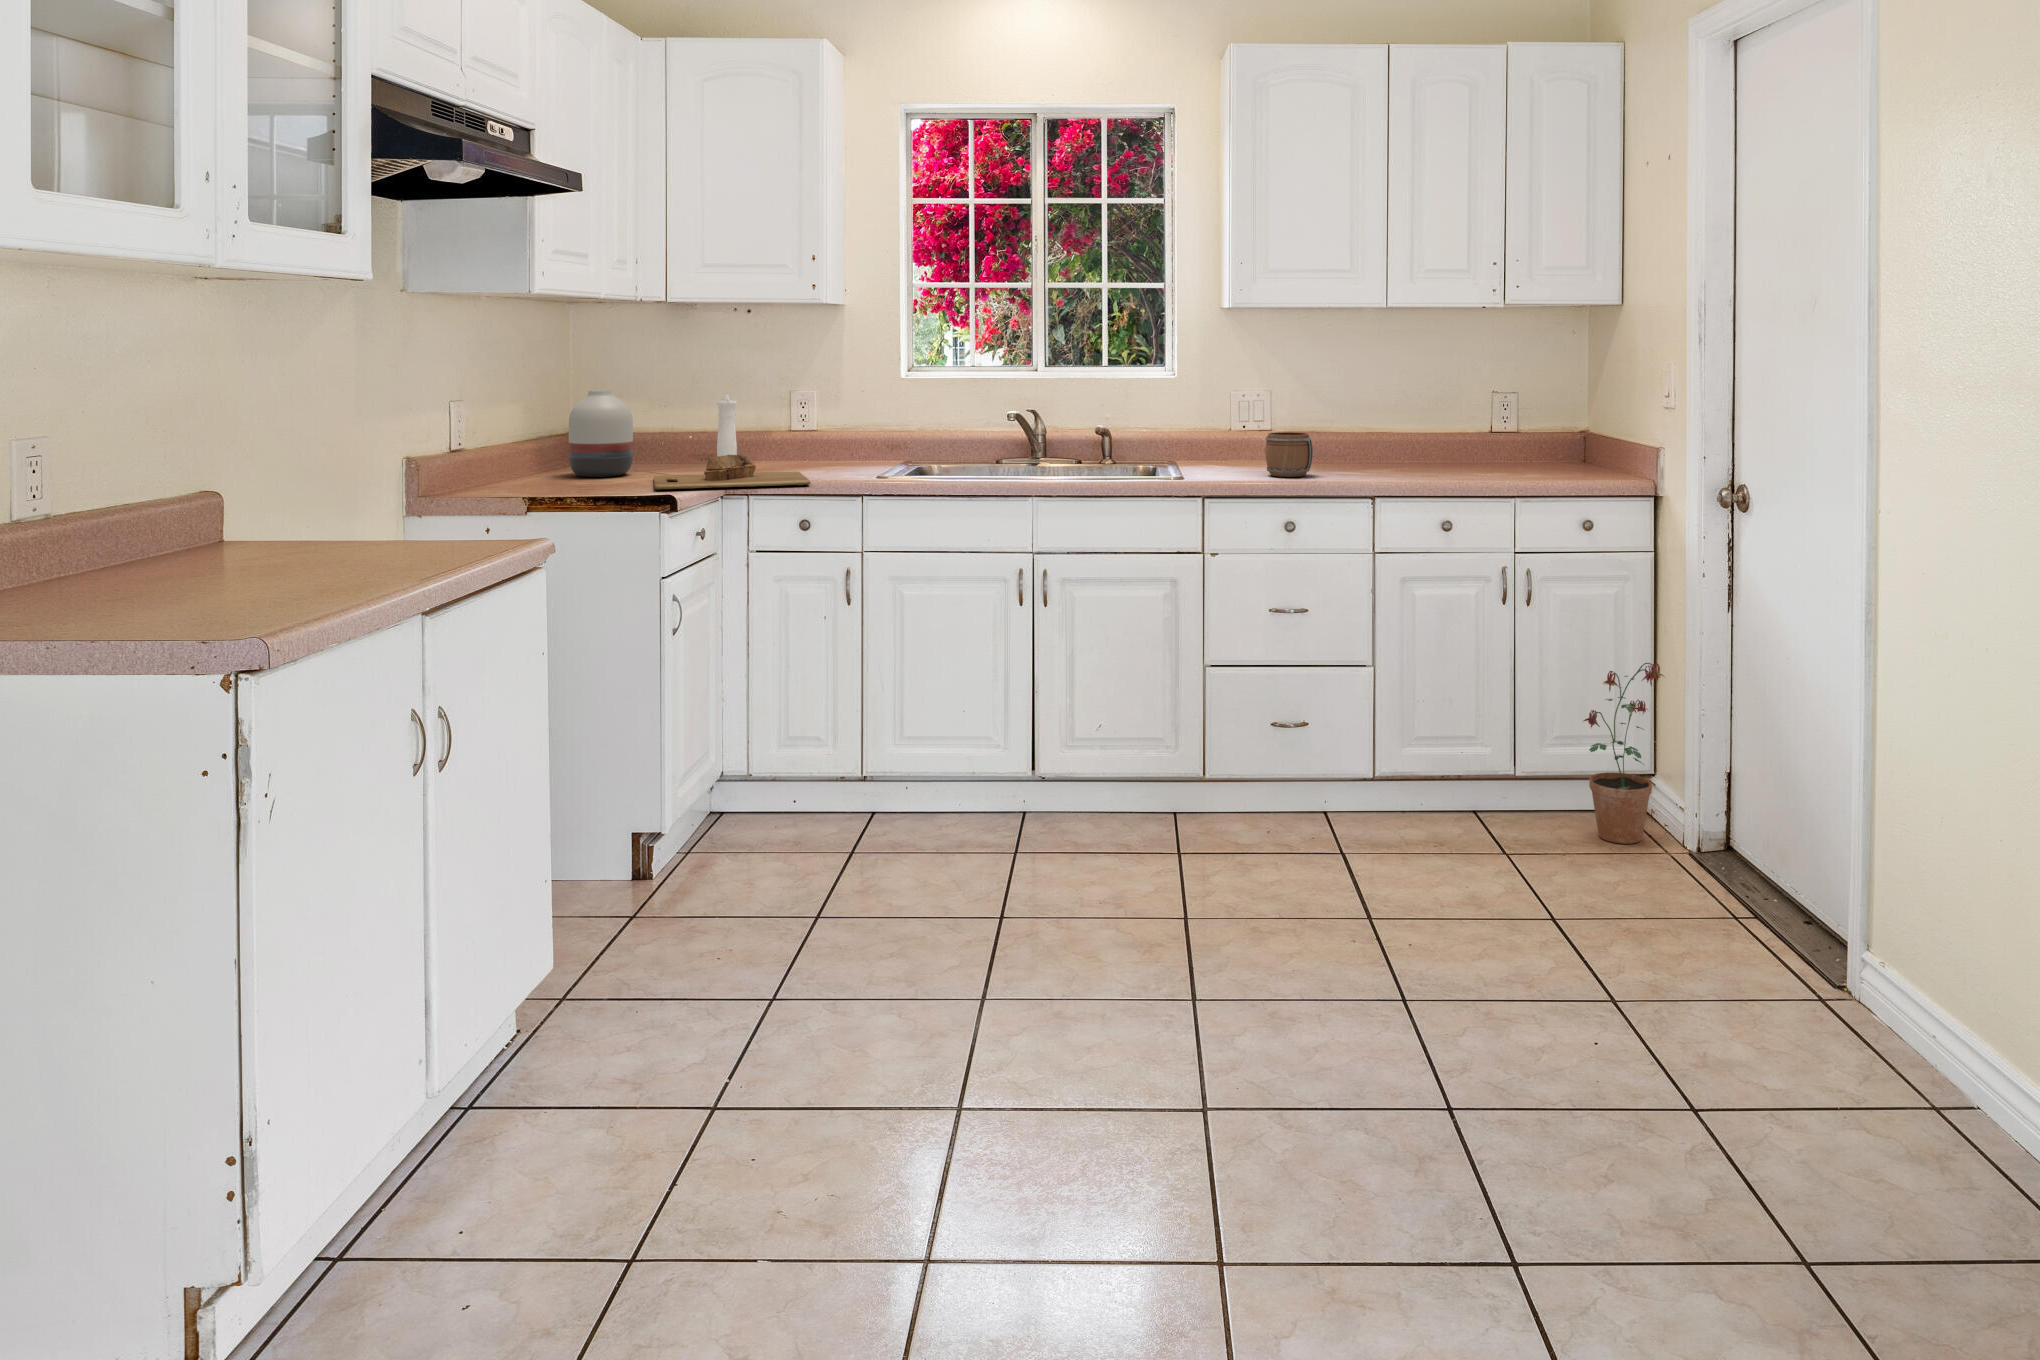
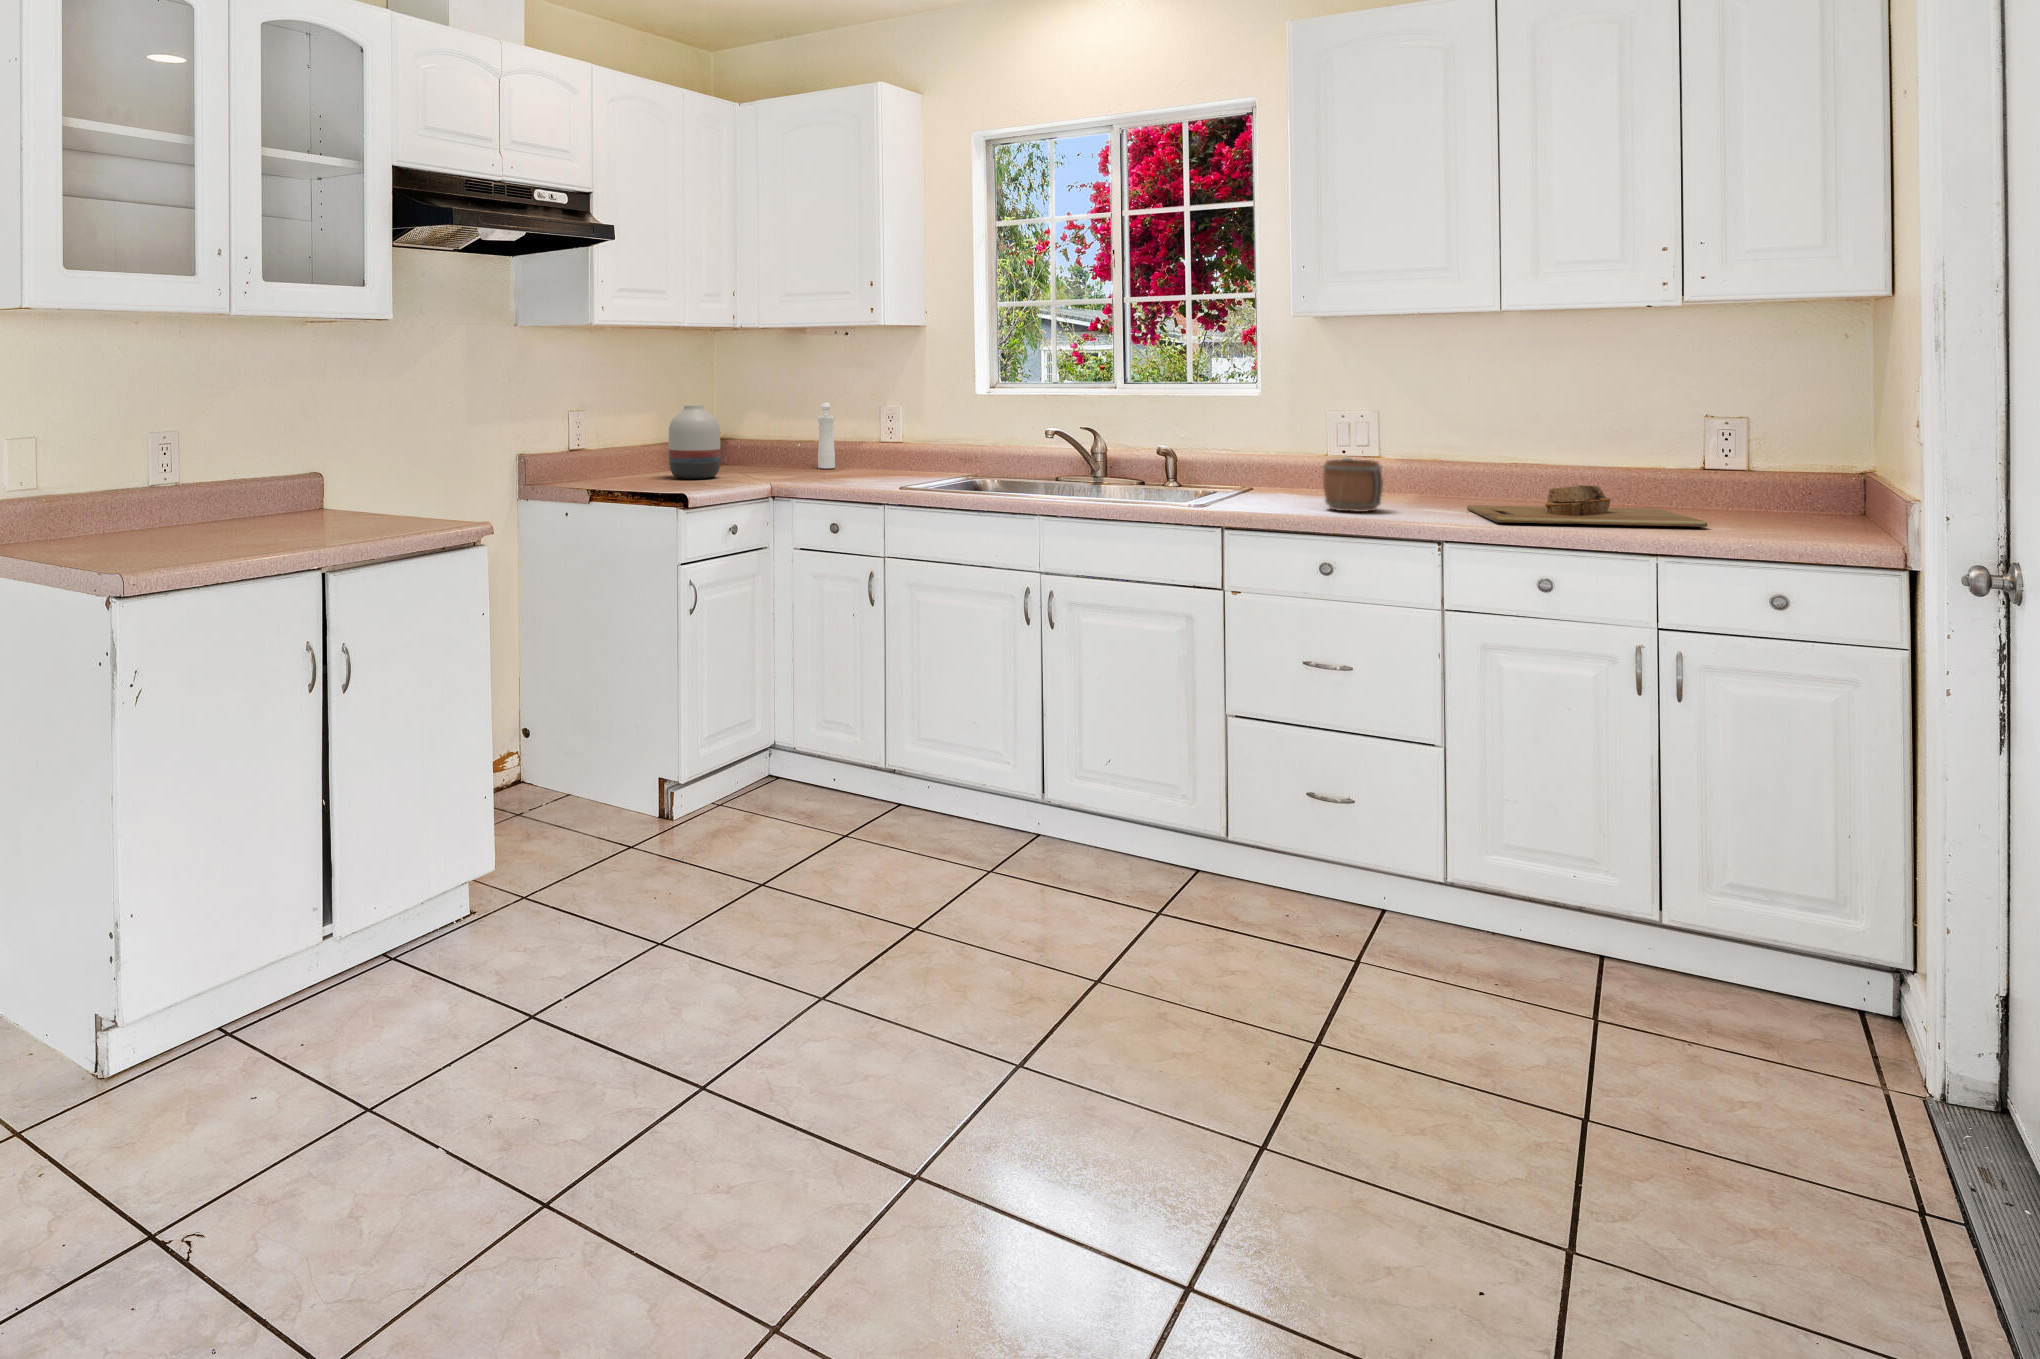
cutting board: present [654,455,810,490] -> present [1467,485,1708,527]
potted plant: present [1584,663,1663,844] -> none [1737,804,1892,1058]

